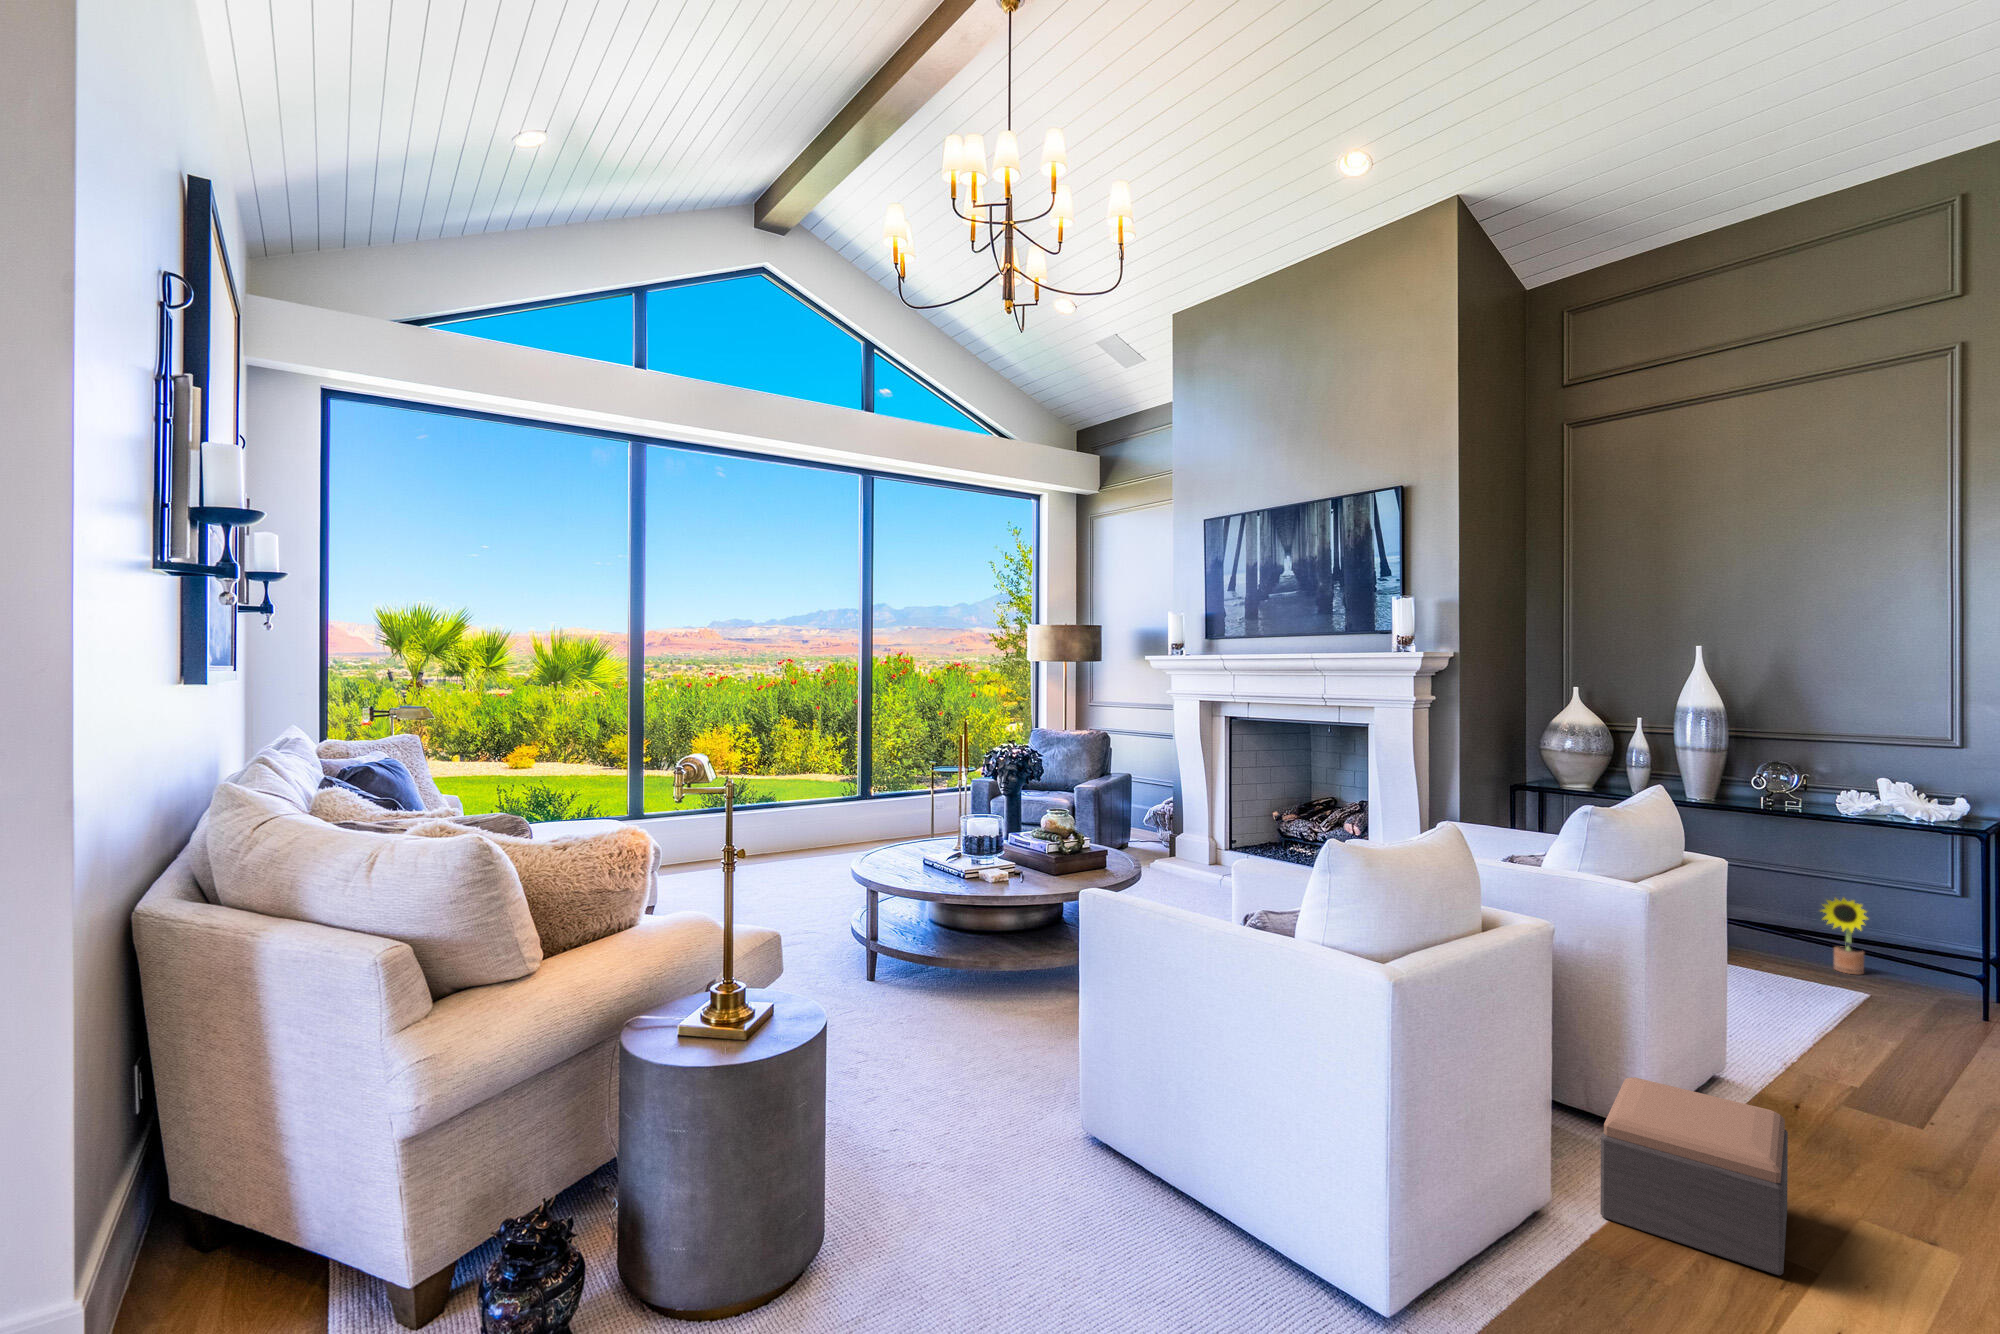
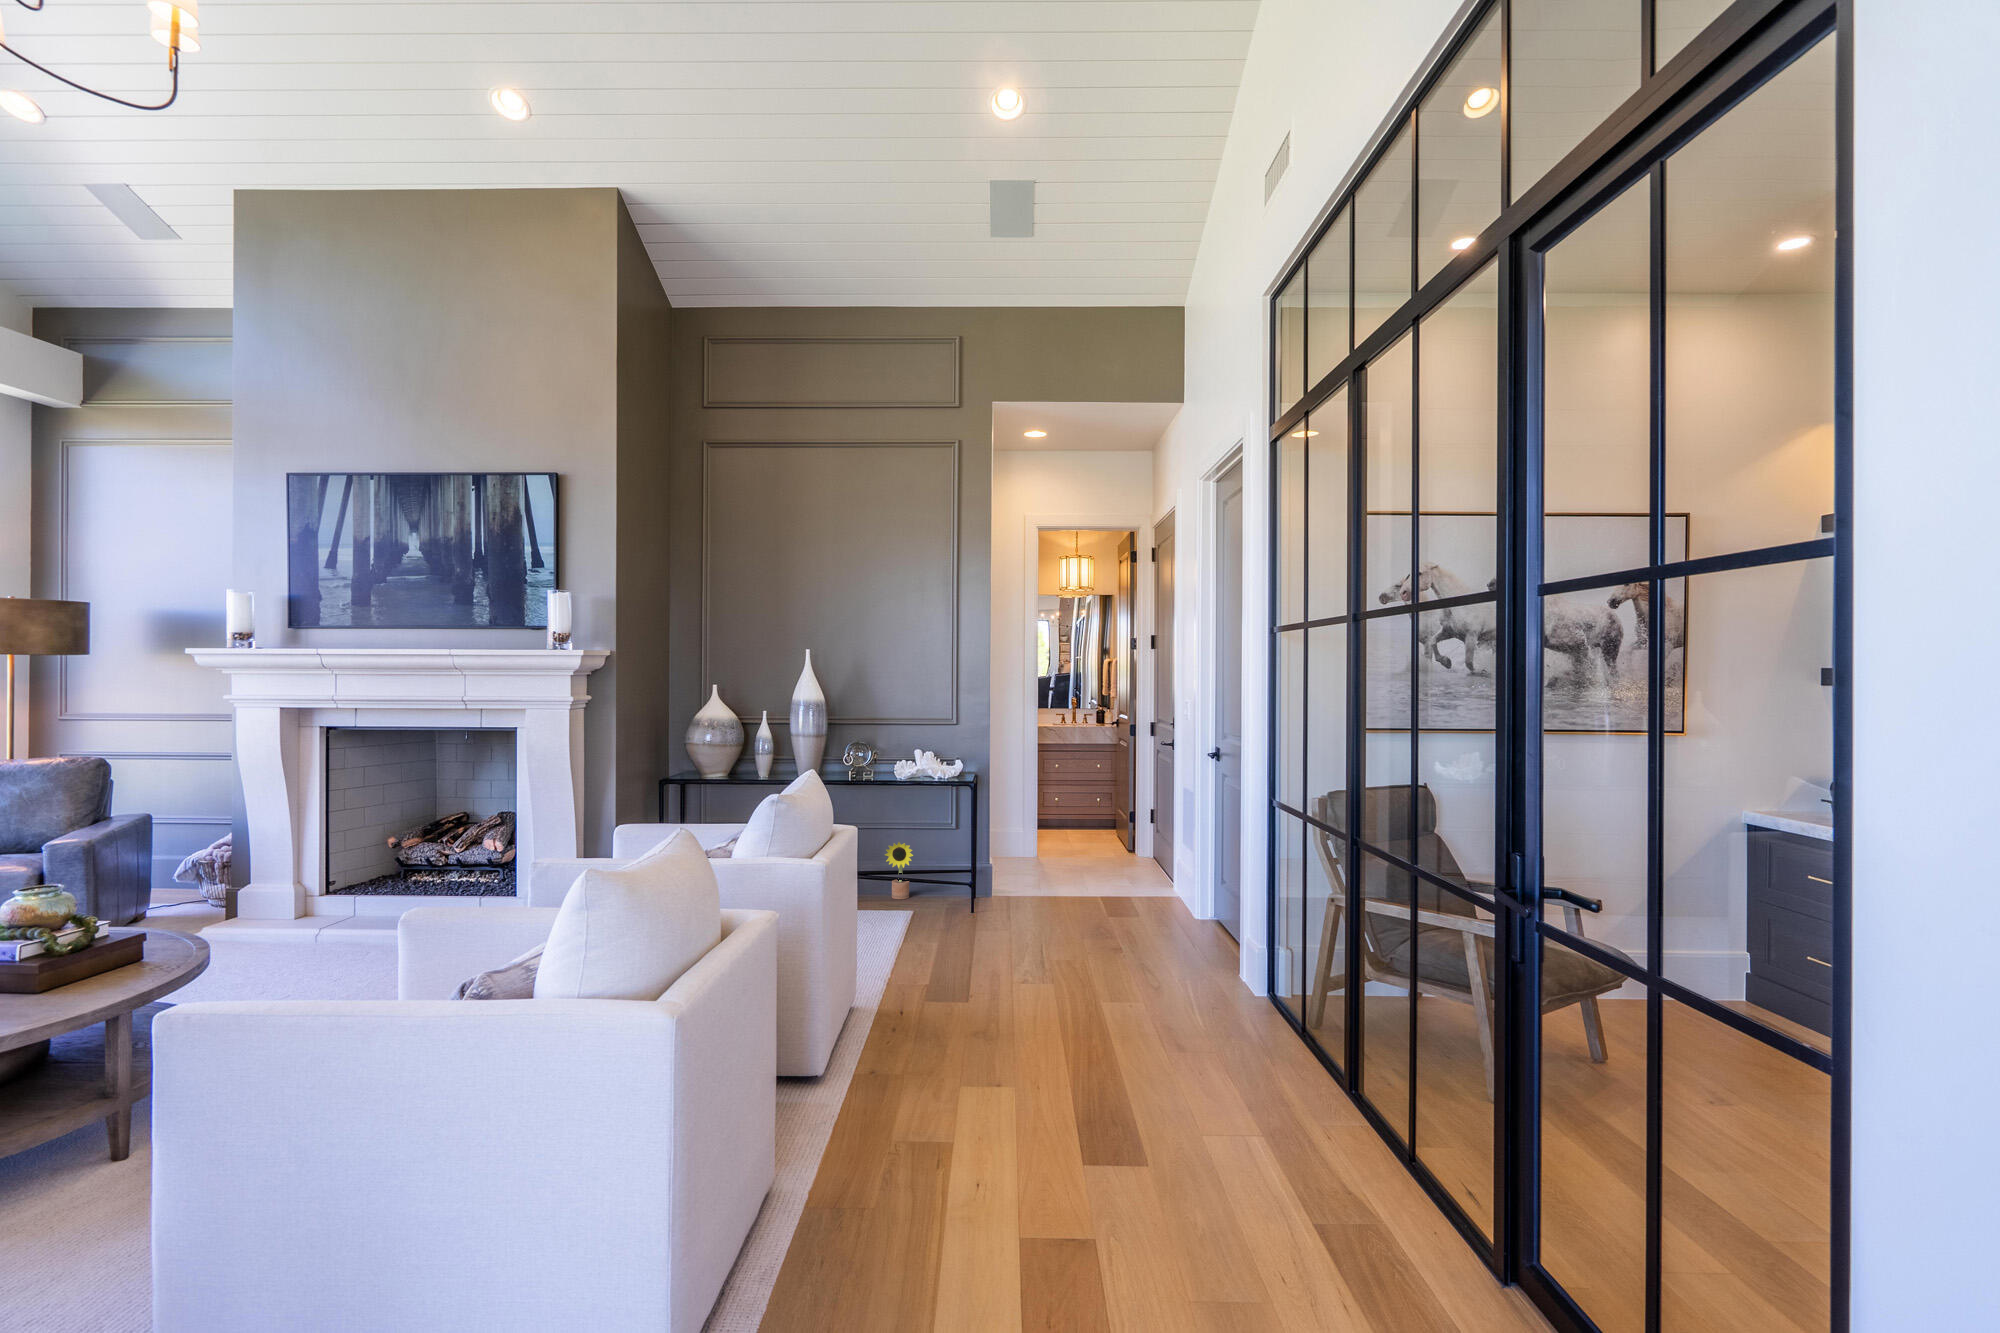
footstool: present [1600,1077,1788,1276] -> none [811,1026,941,1173]

